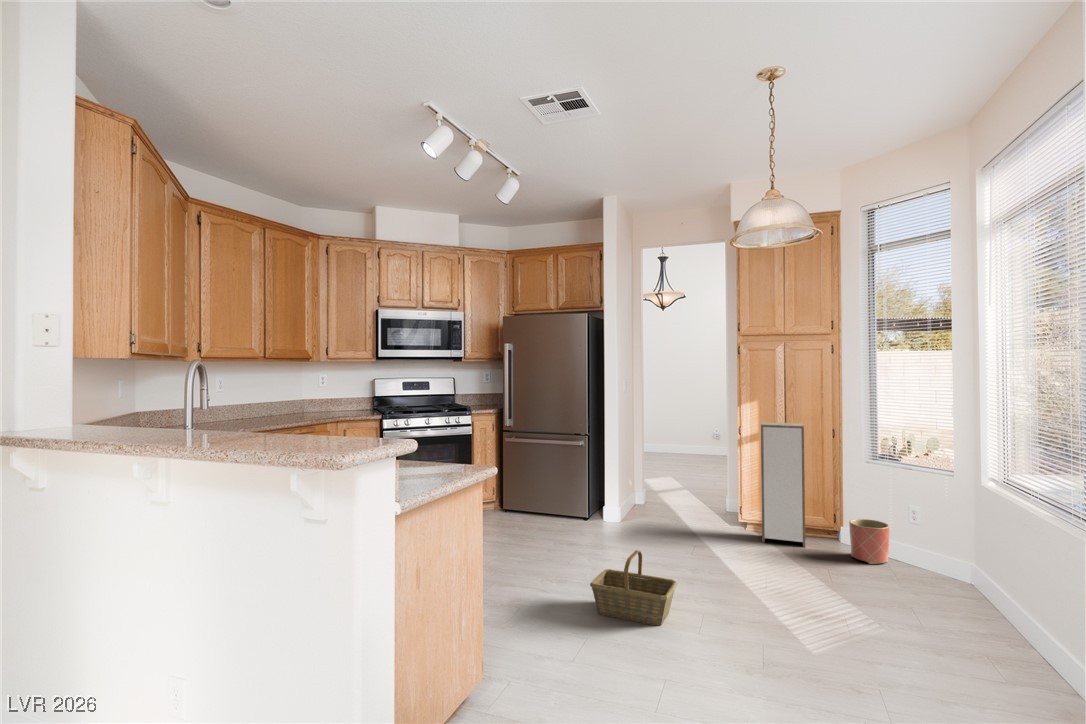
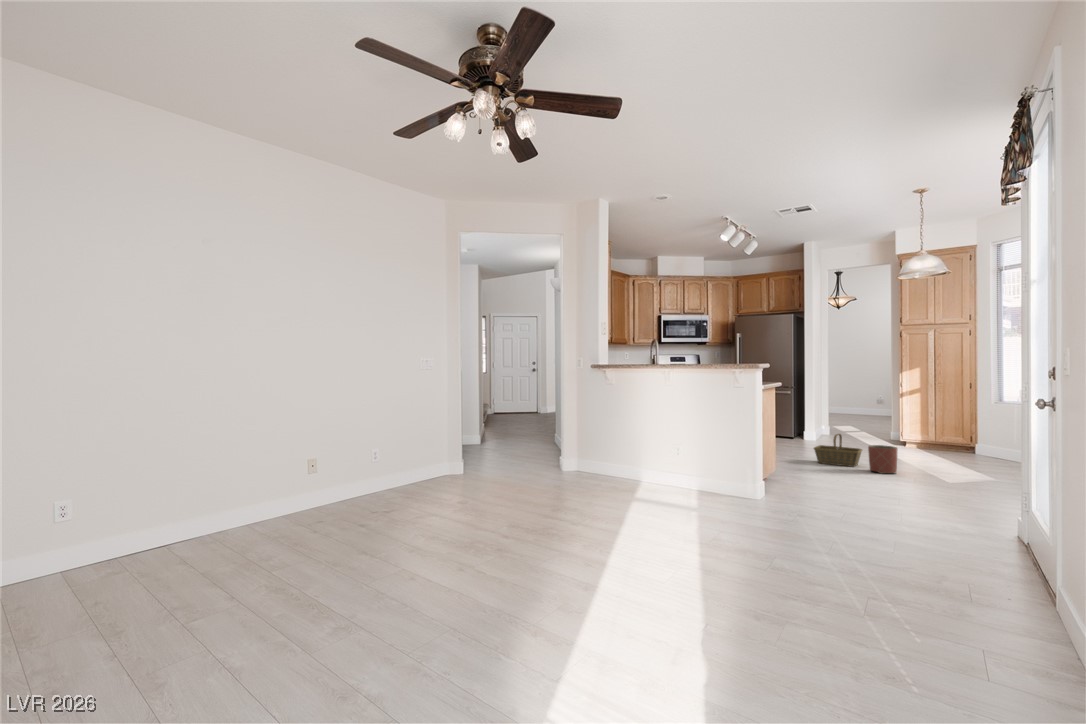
storage cabinet: present [761,422,805,547] -> none [916,380,948,455]
planter: present [849,519,889,564] -> present [868,445,898,474]

